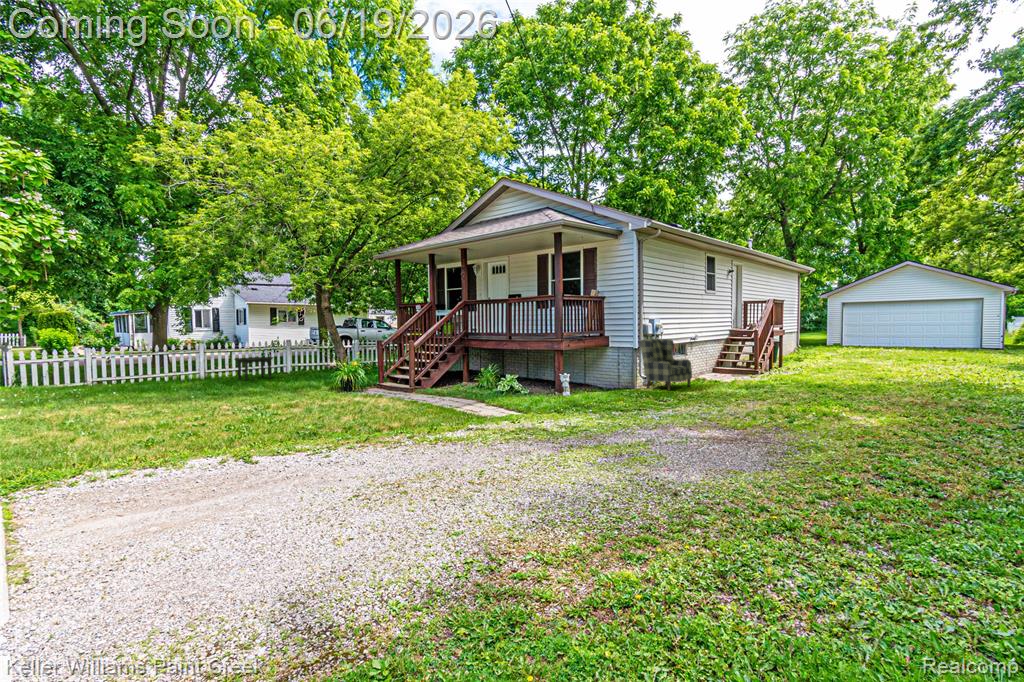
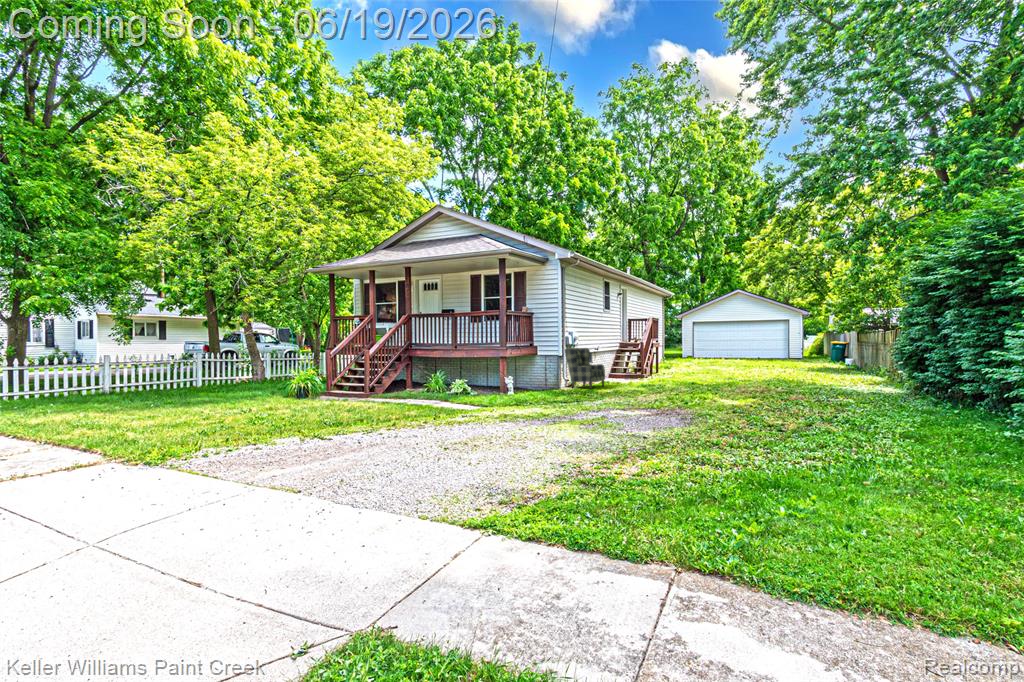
round table: present [235,357,273,380] -> none [144,370,190,395]

